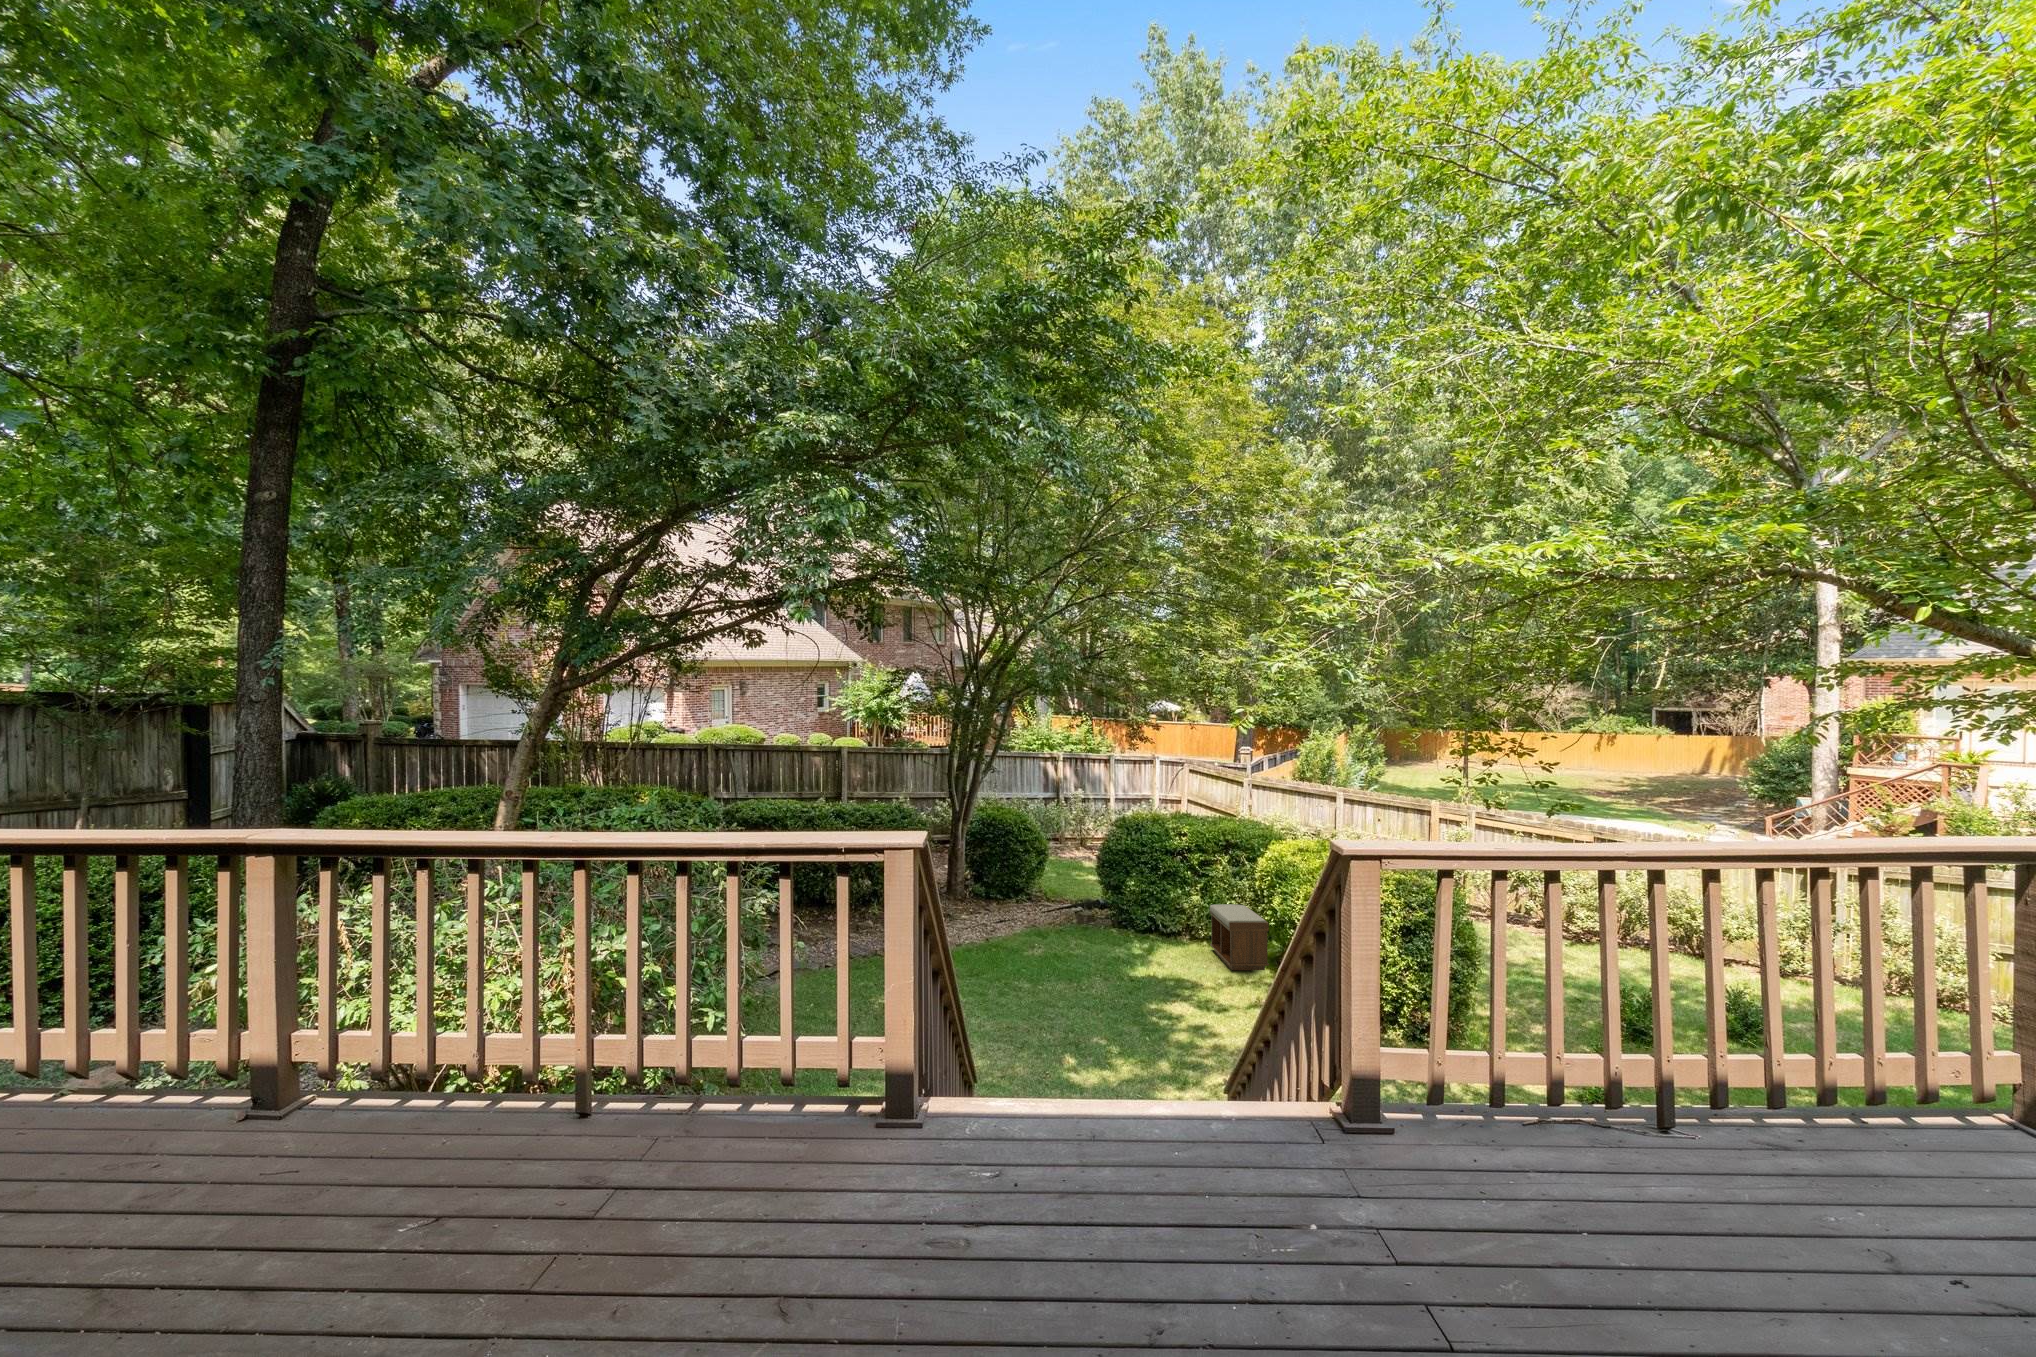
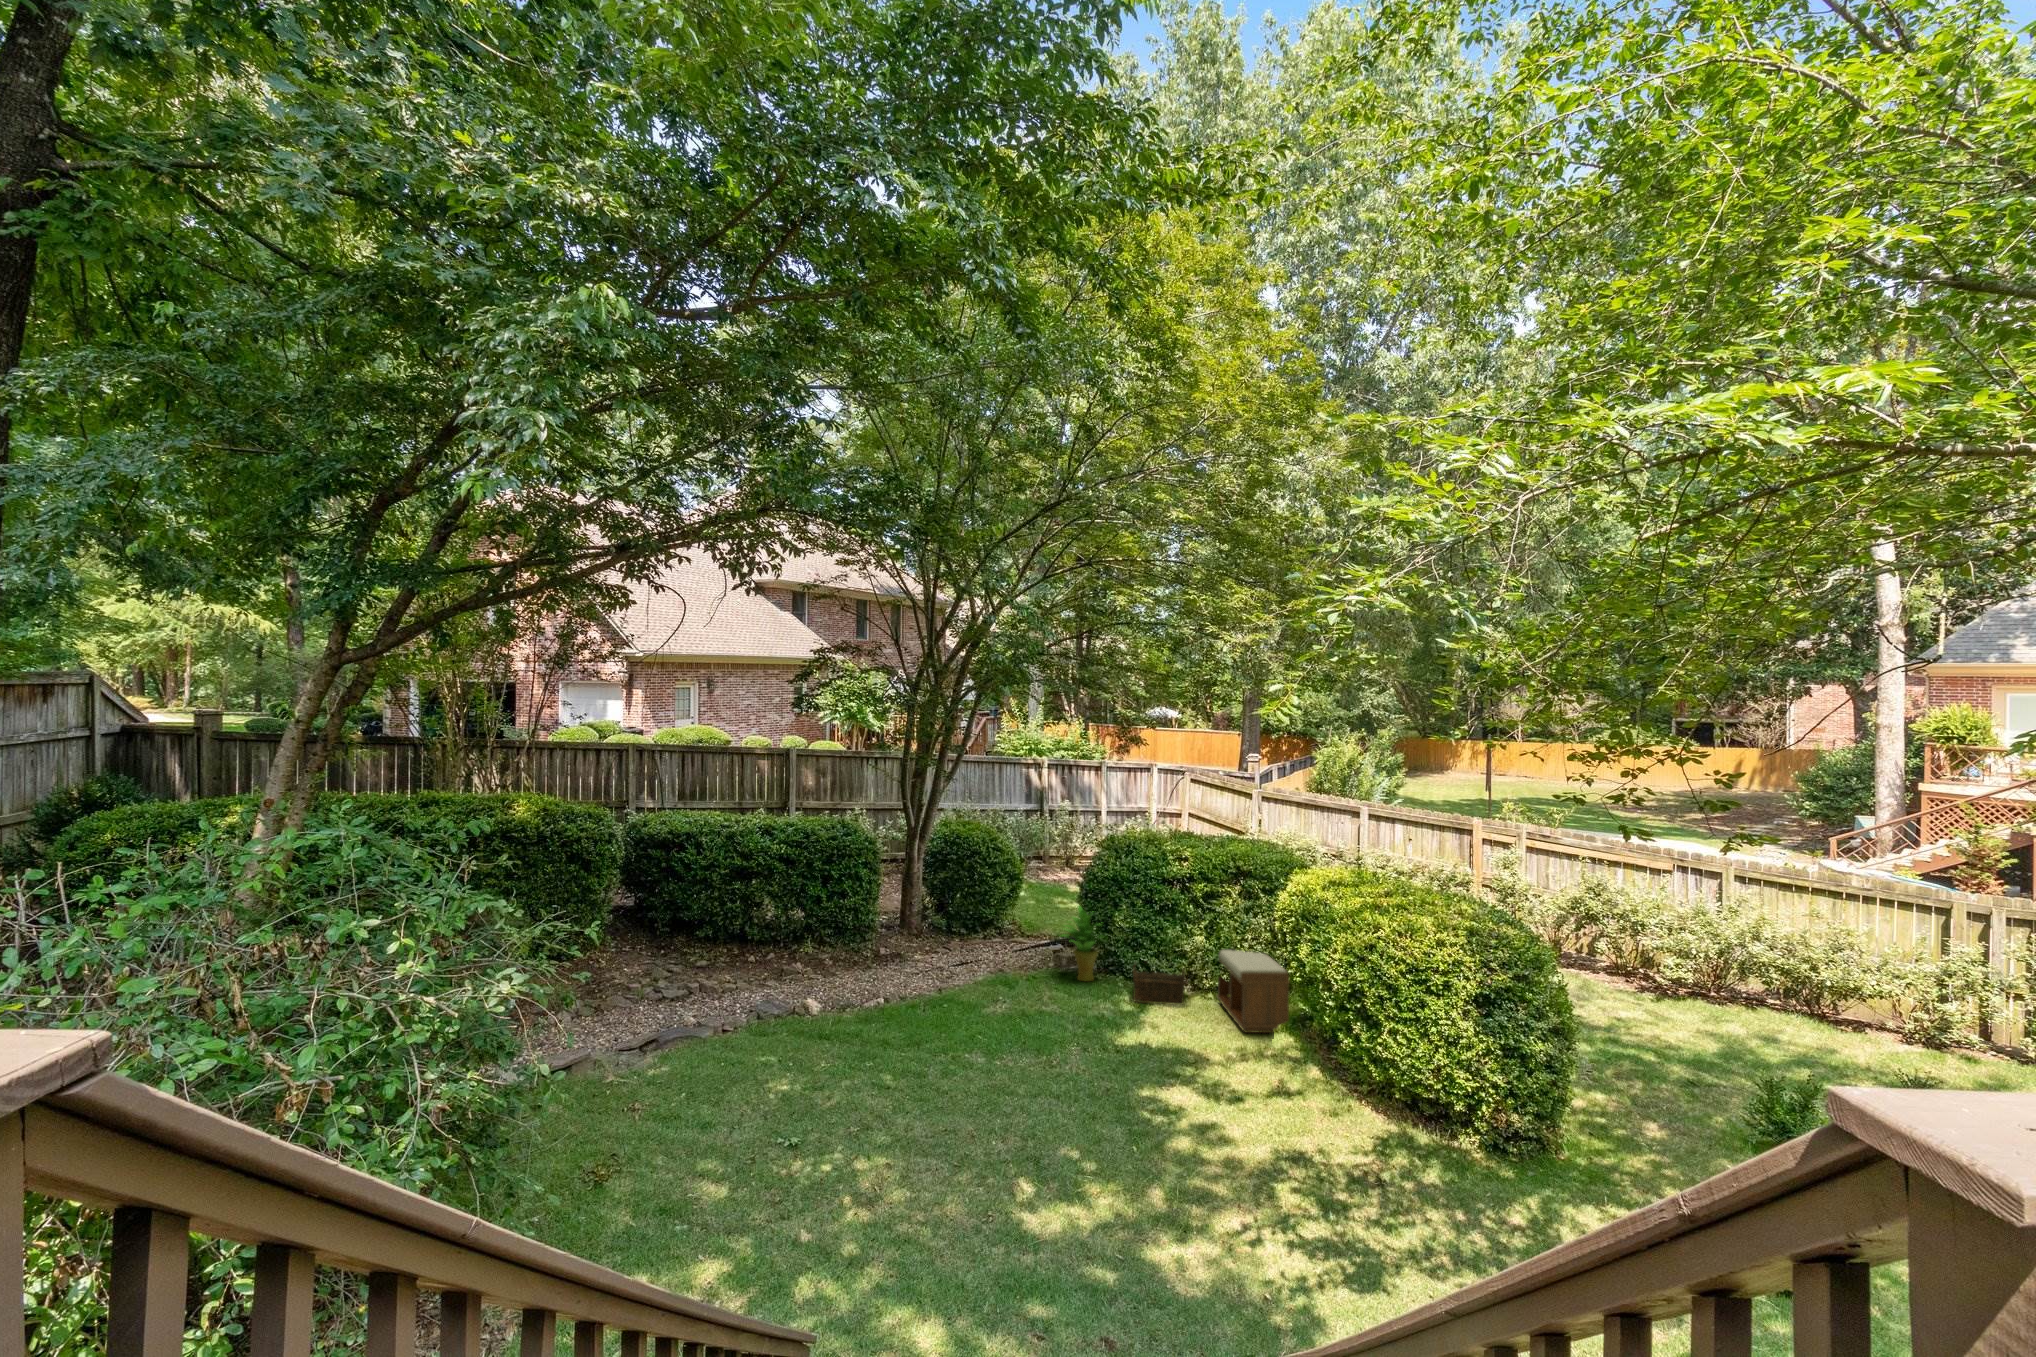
potted plant: none [1080,873,1124,935] -> present [1062,906,1102,981]
basket: none [1142,916,1184,952] -> present [1133,961,1185,1005]

